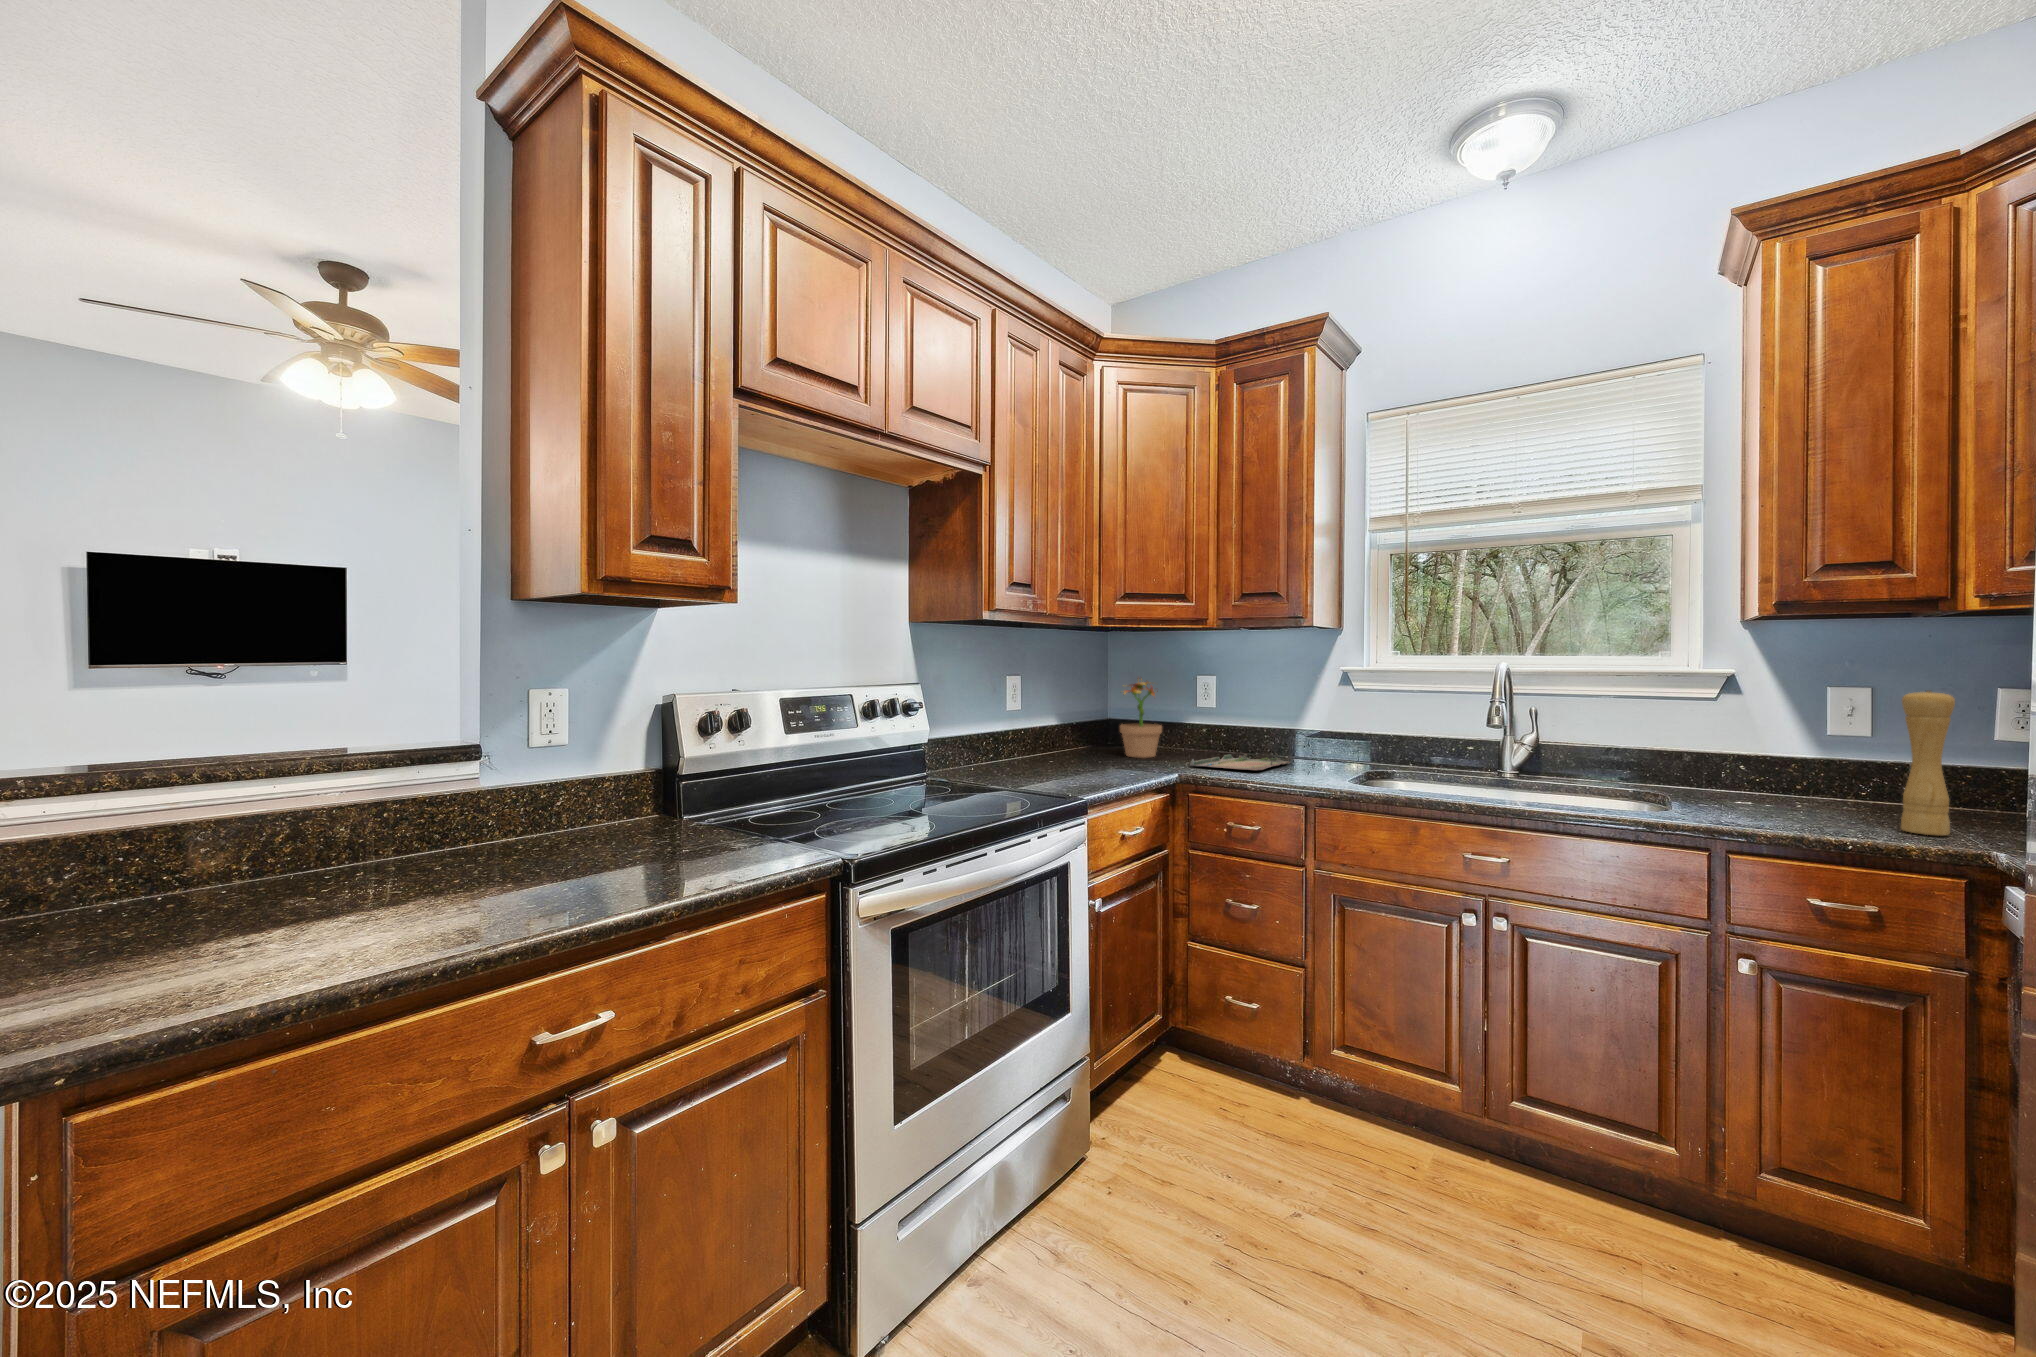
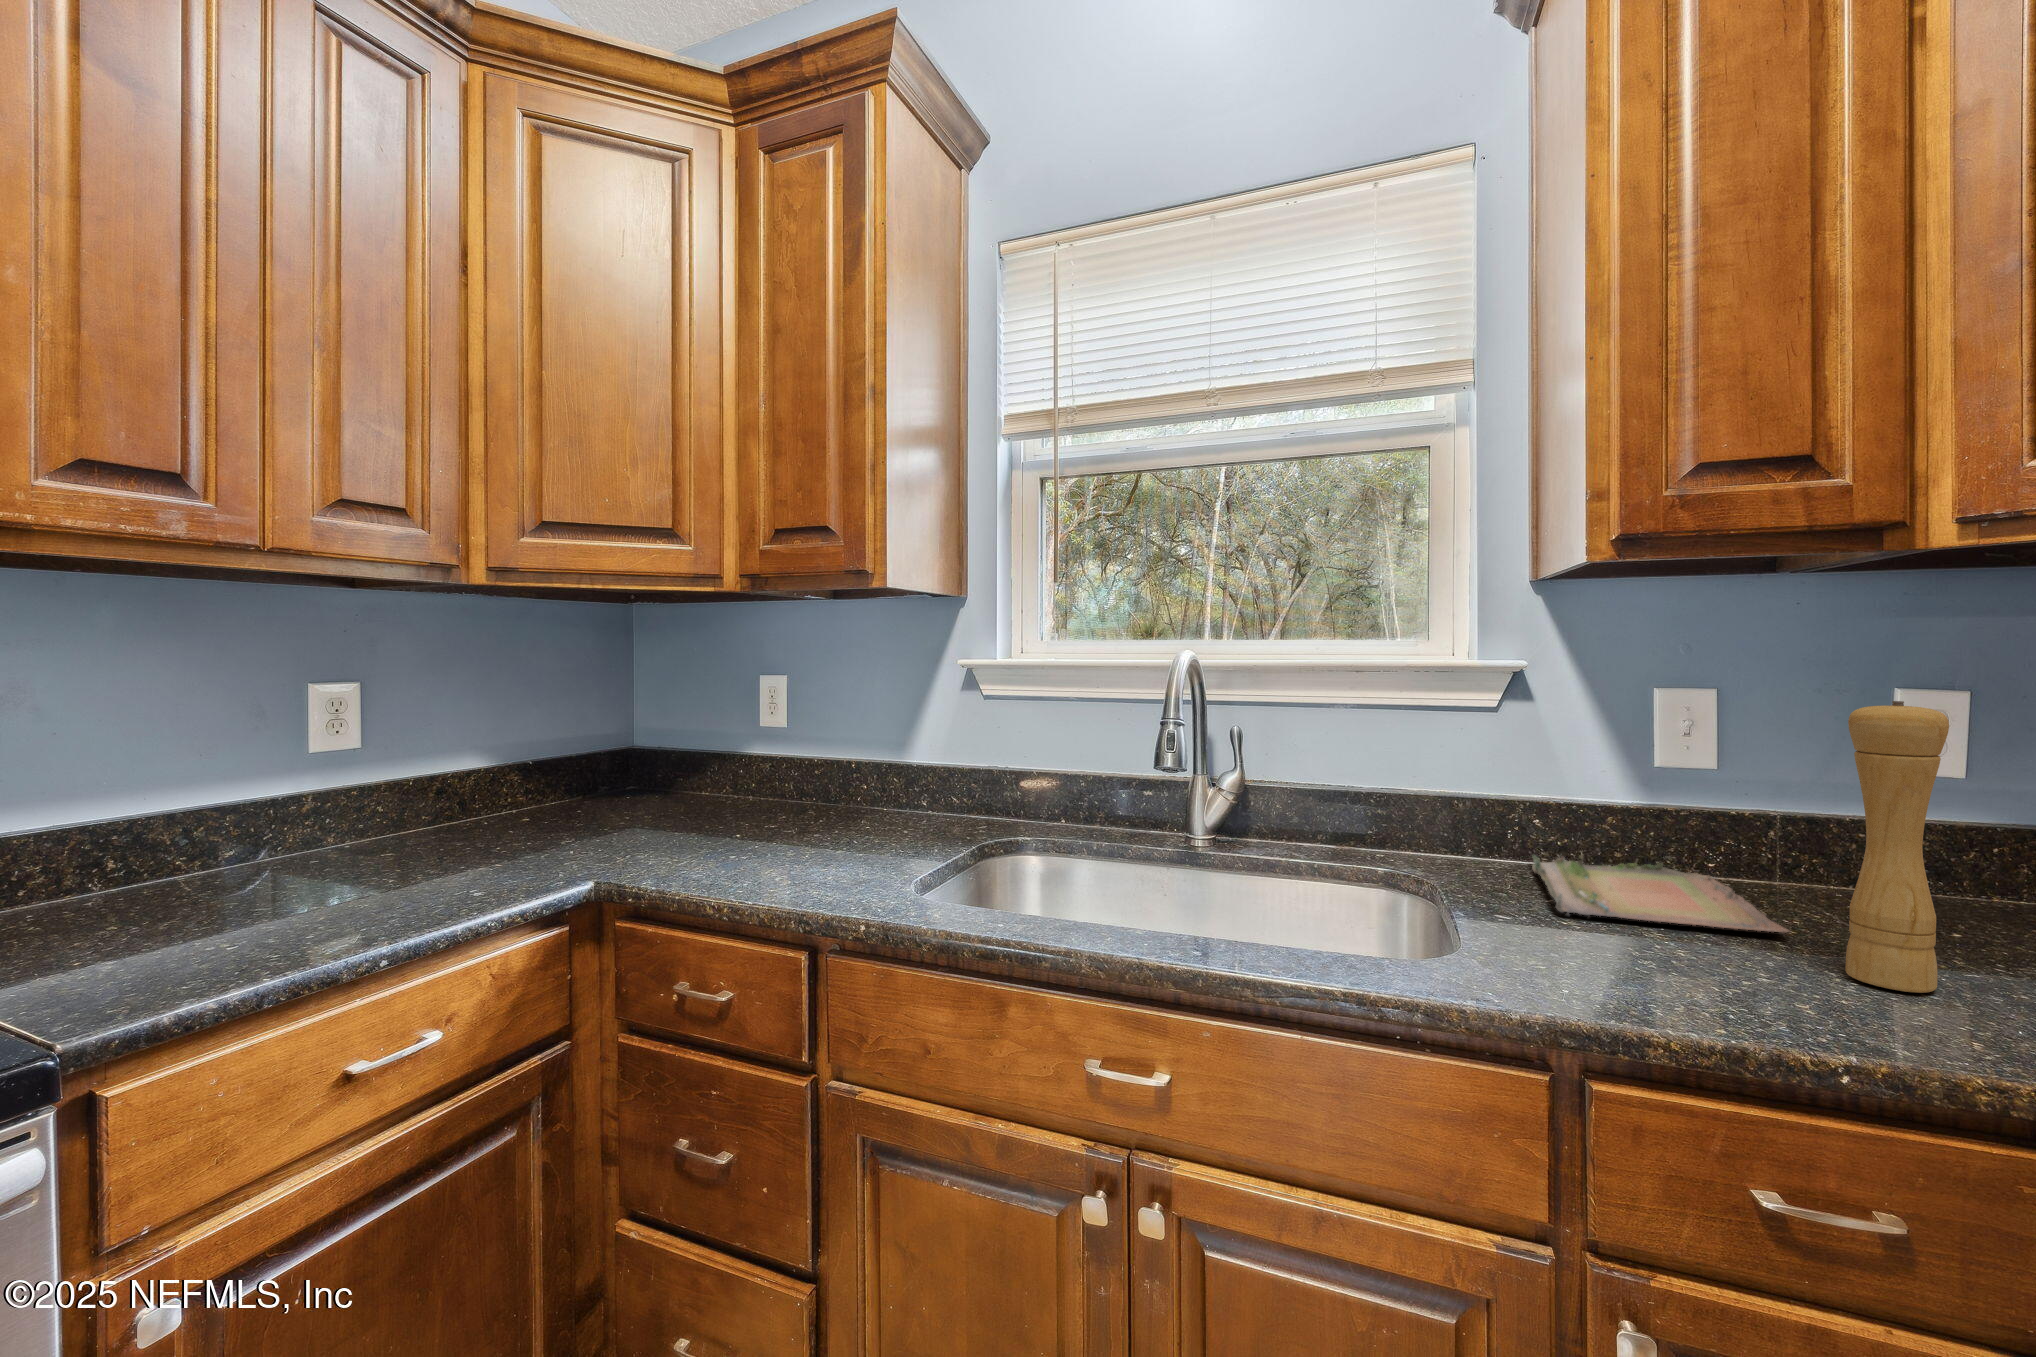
potted plant: present [1120,679,1162,758] -> none [592,677,676,821]
tray: present [1190,754,1290,770] -> present [1532,855,1789,933]

